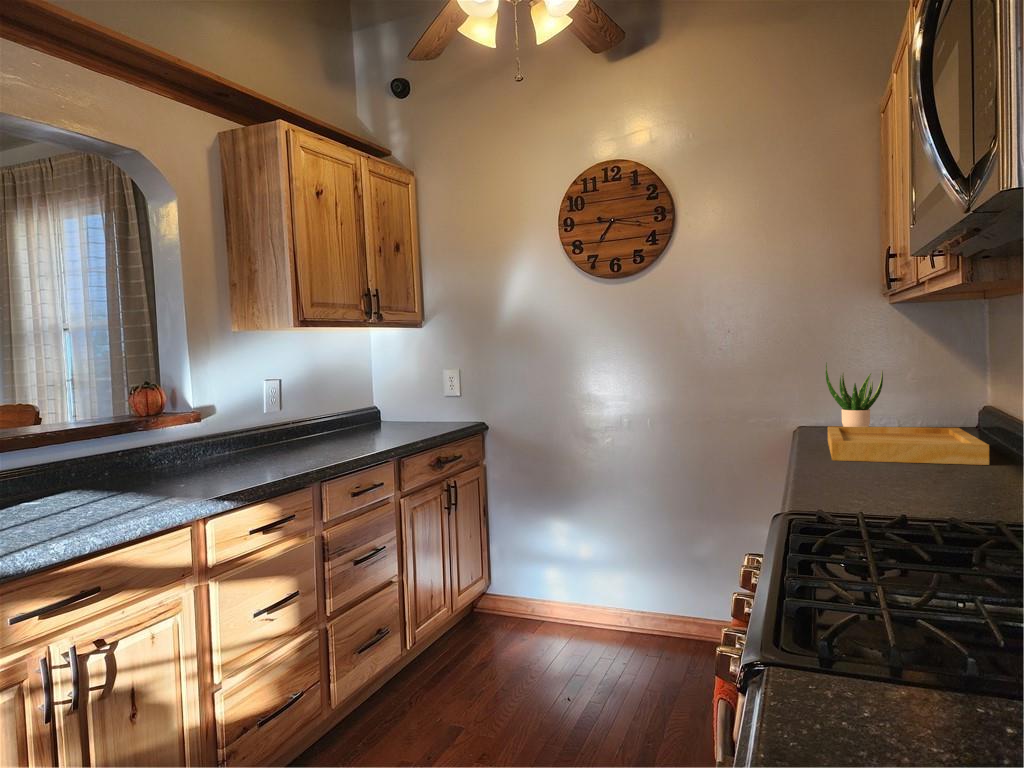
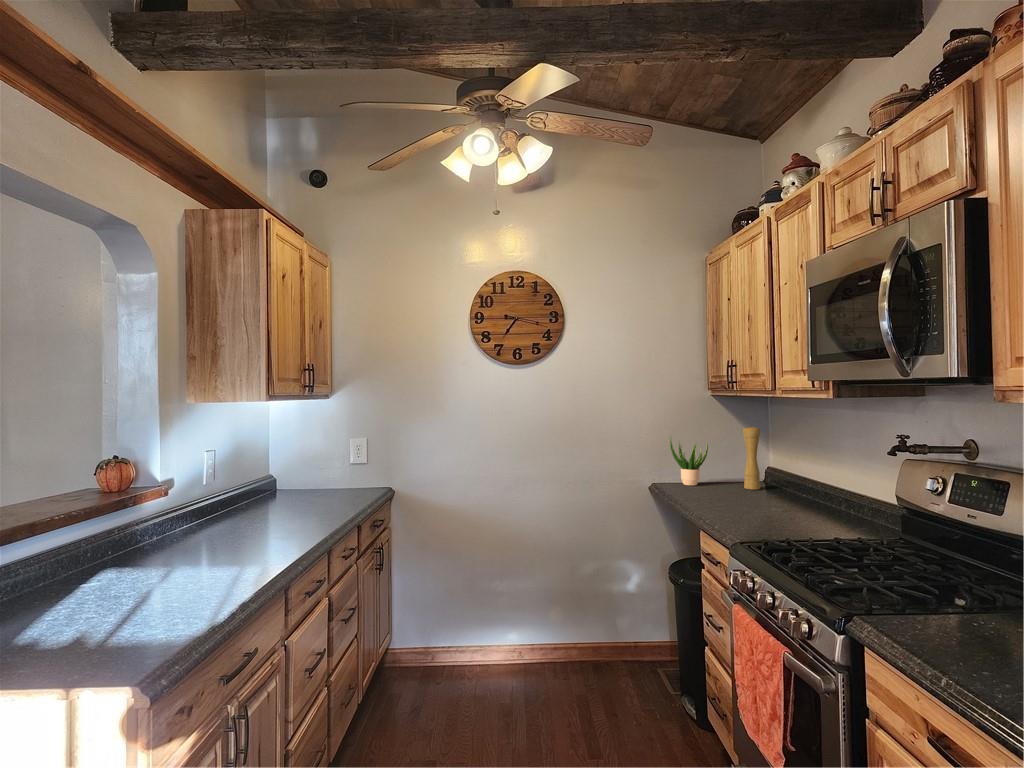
pepper mill: none [936,344,965,439] -> present [743,426,760,490]
tray: present [828,426,989,465] -> none [686,483,800,510]

